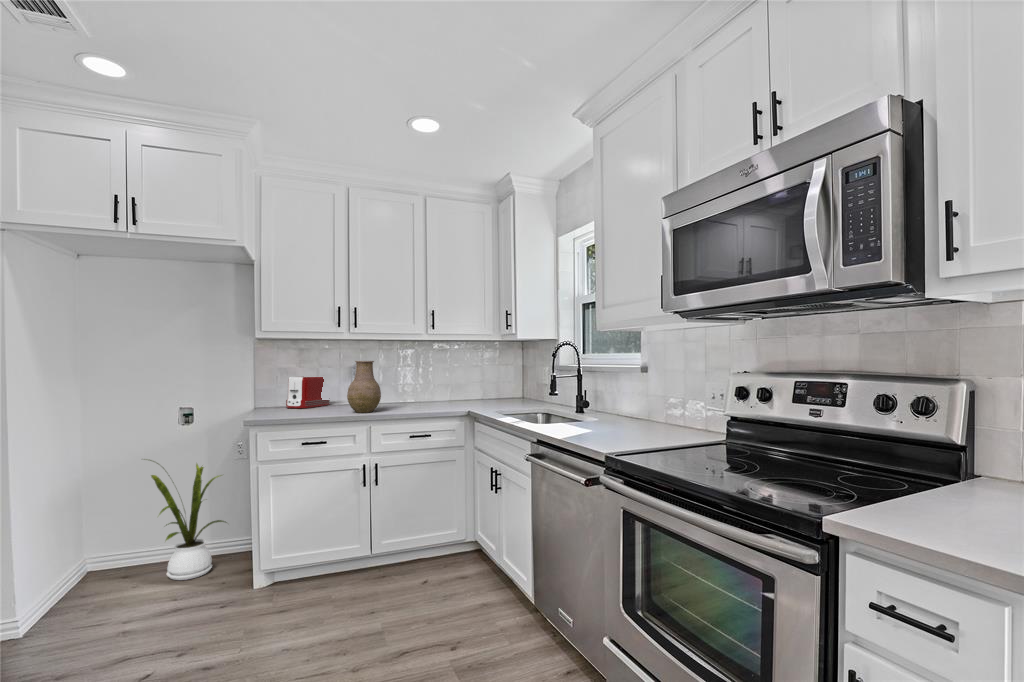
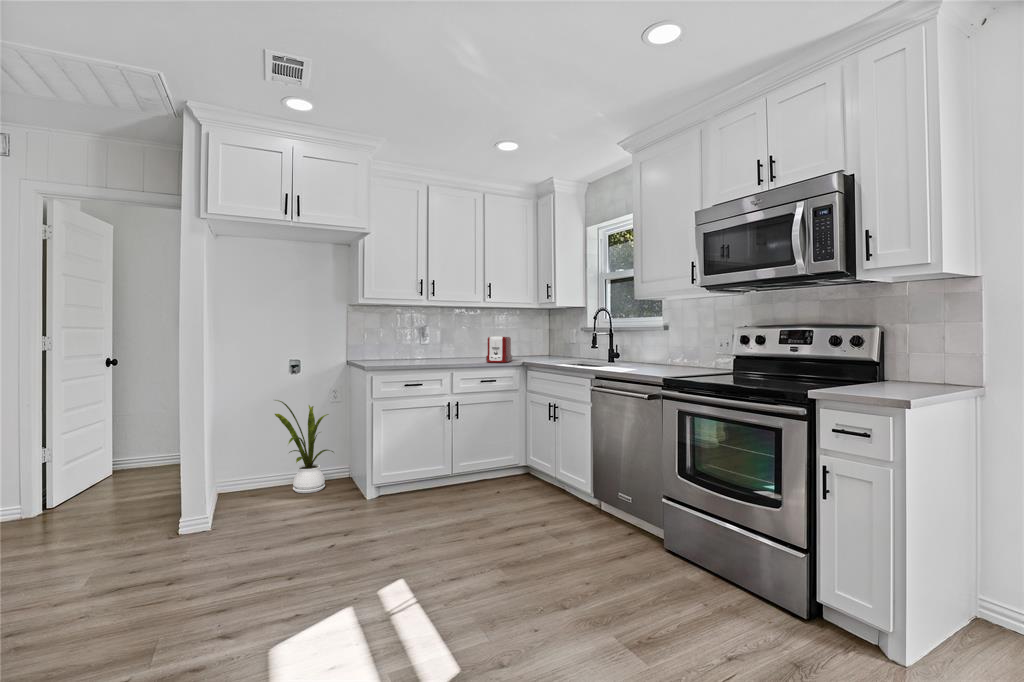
vase: present [347,361,381,413] -> none [434,323,459,363]
toaster: present [286,377,330,408] -> present [486,336,512,363]

